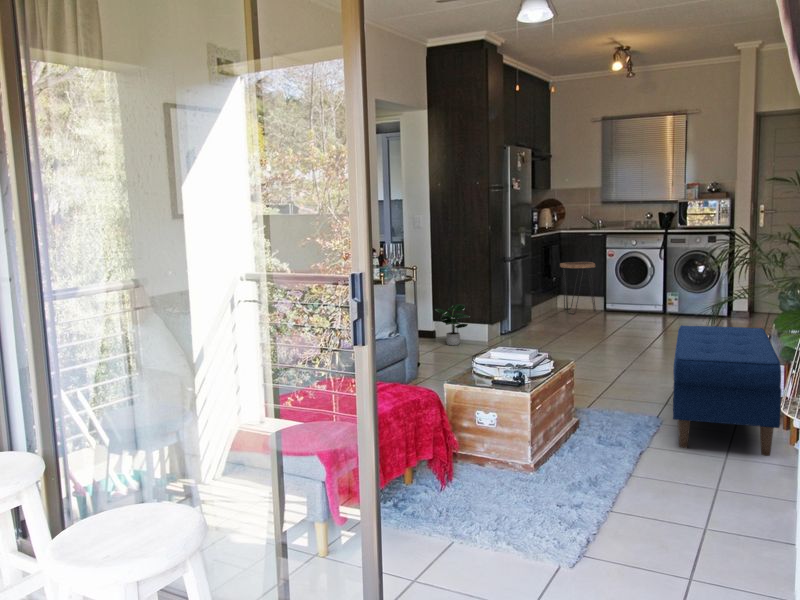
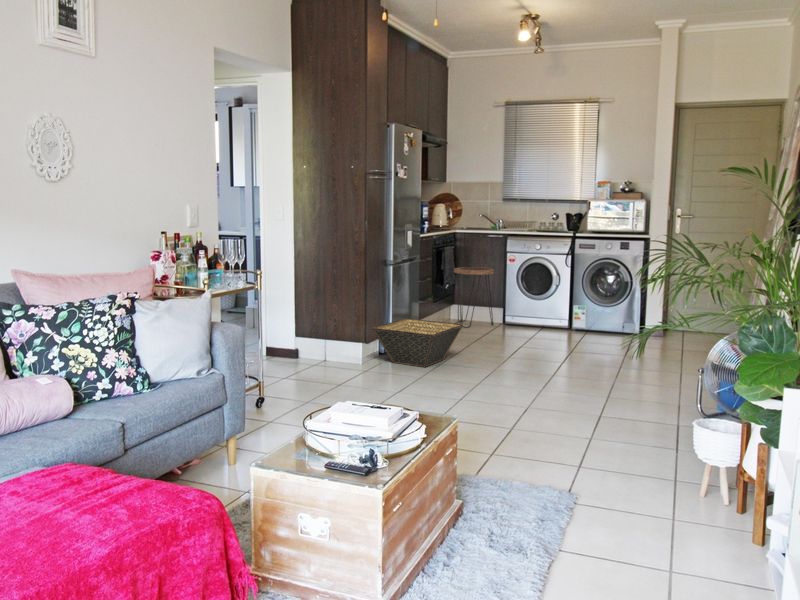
potted plant: present [435,304,470,345] -> none [294,317,339,369]
basket: none [496,305,571,343] -> present [372,318,463,367]
bench: present [673,325,781,456] -> none [596,360,757,569]

